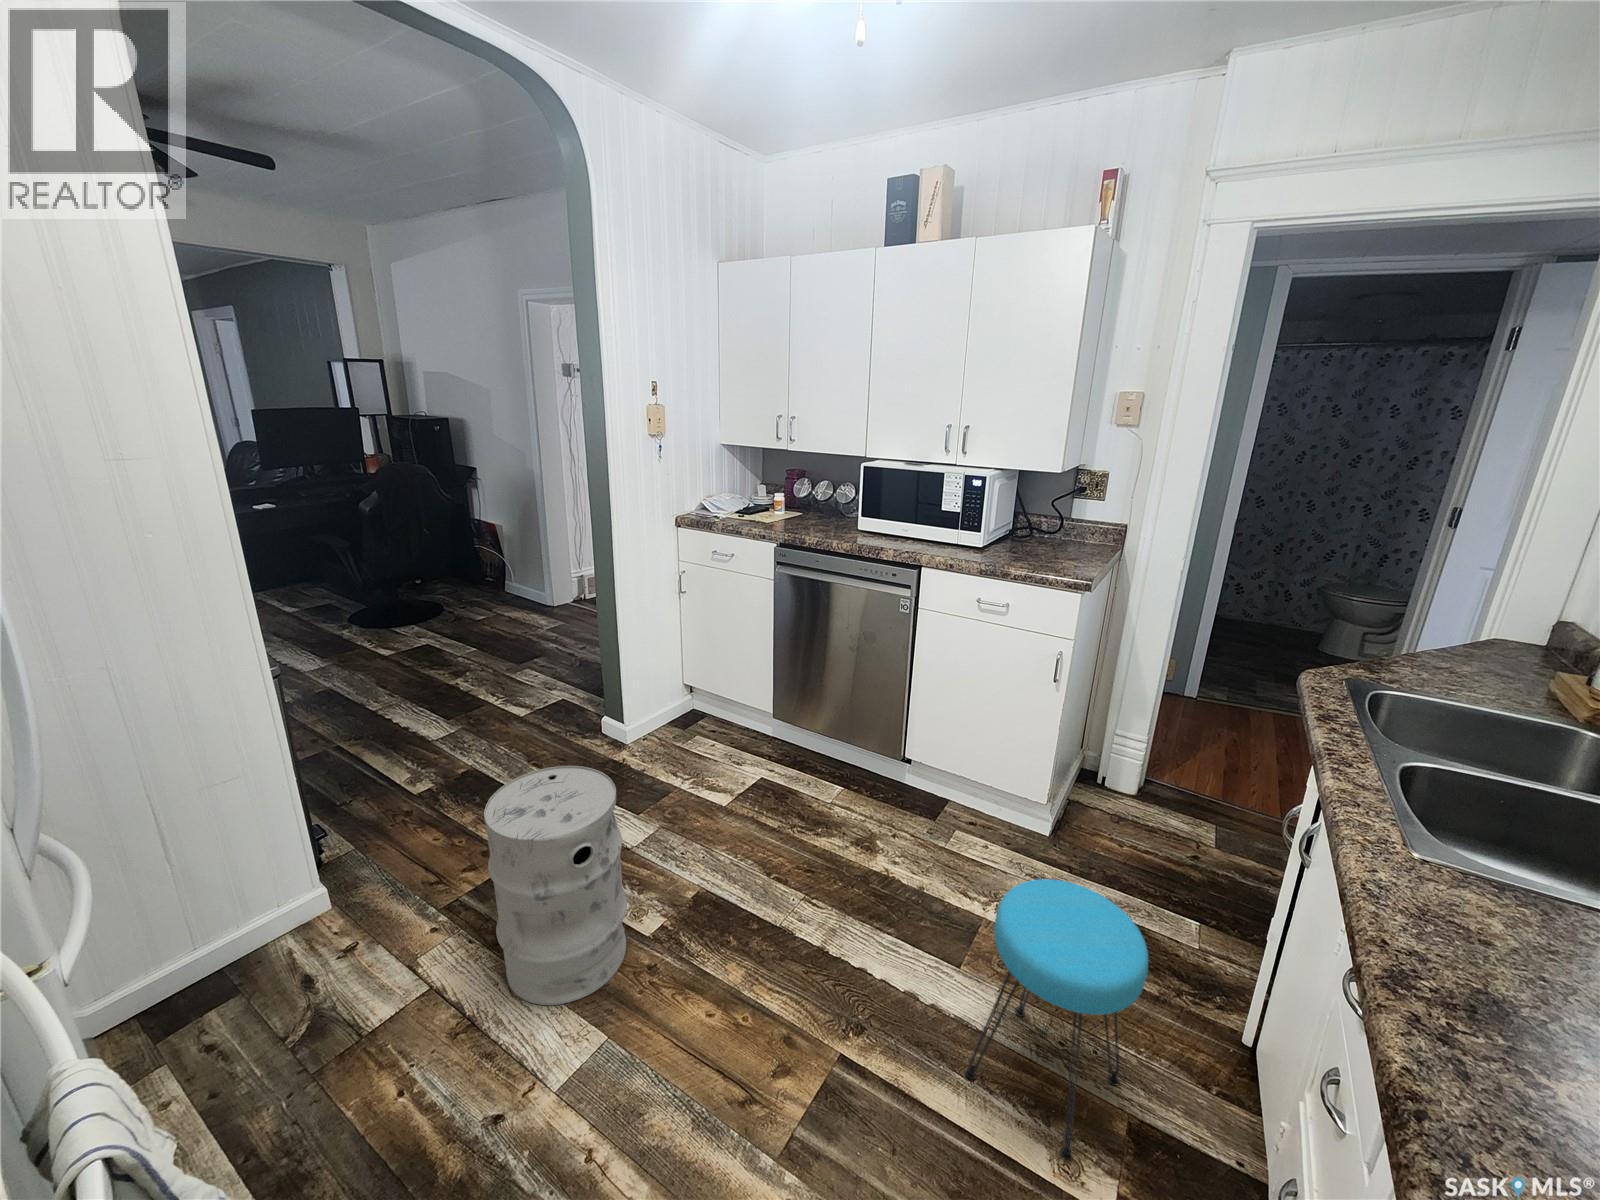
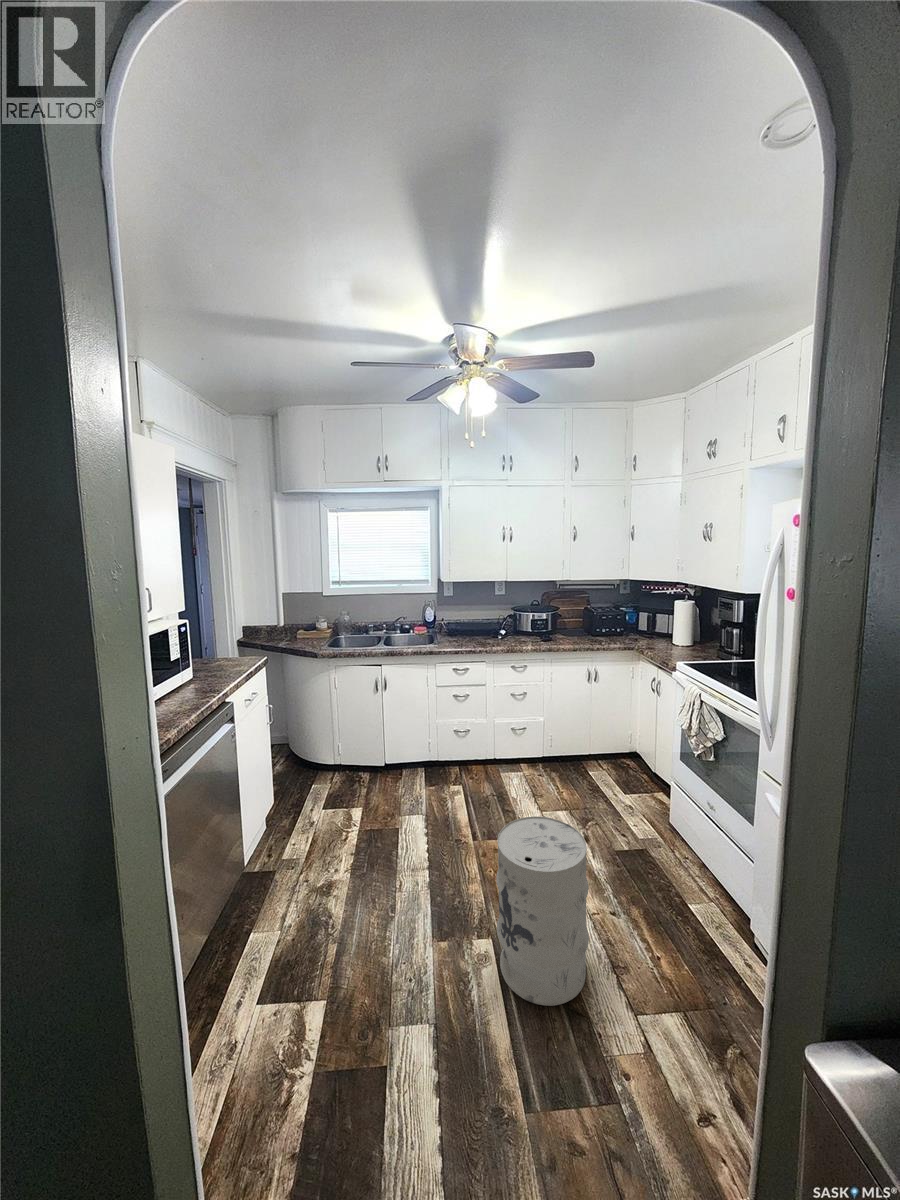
stool: present [966,879,1149,1160] -> none [403,721,456,811]

